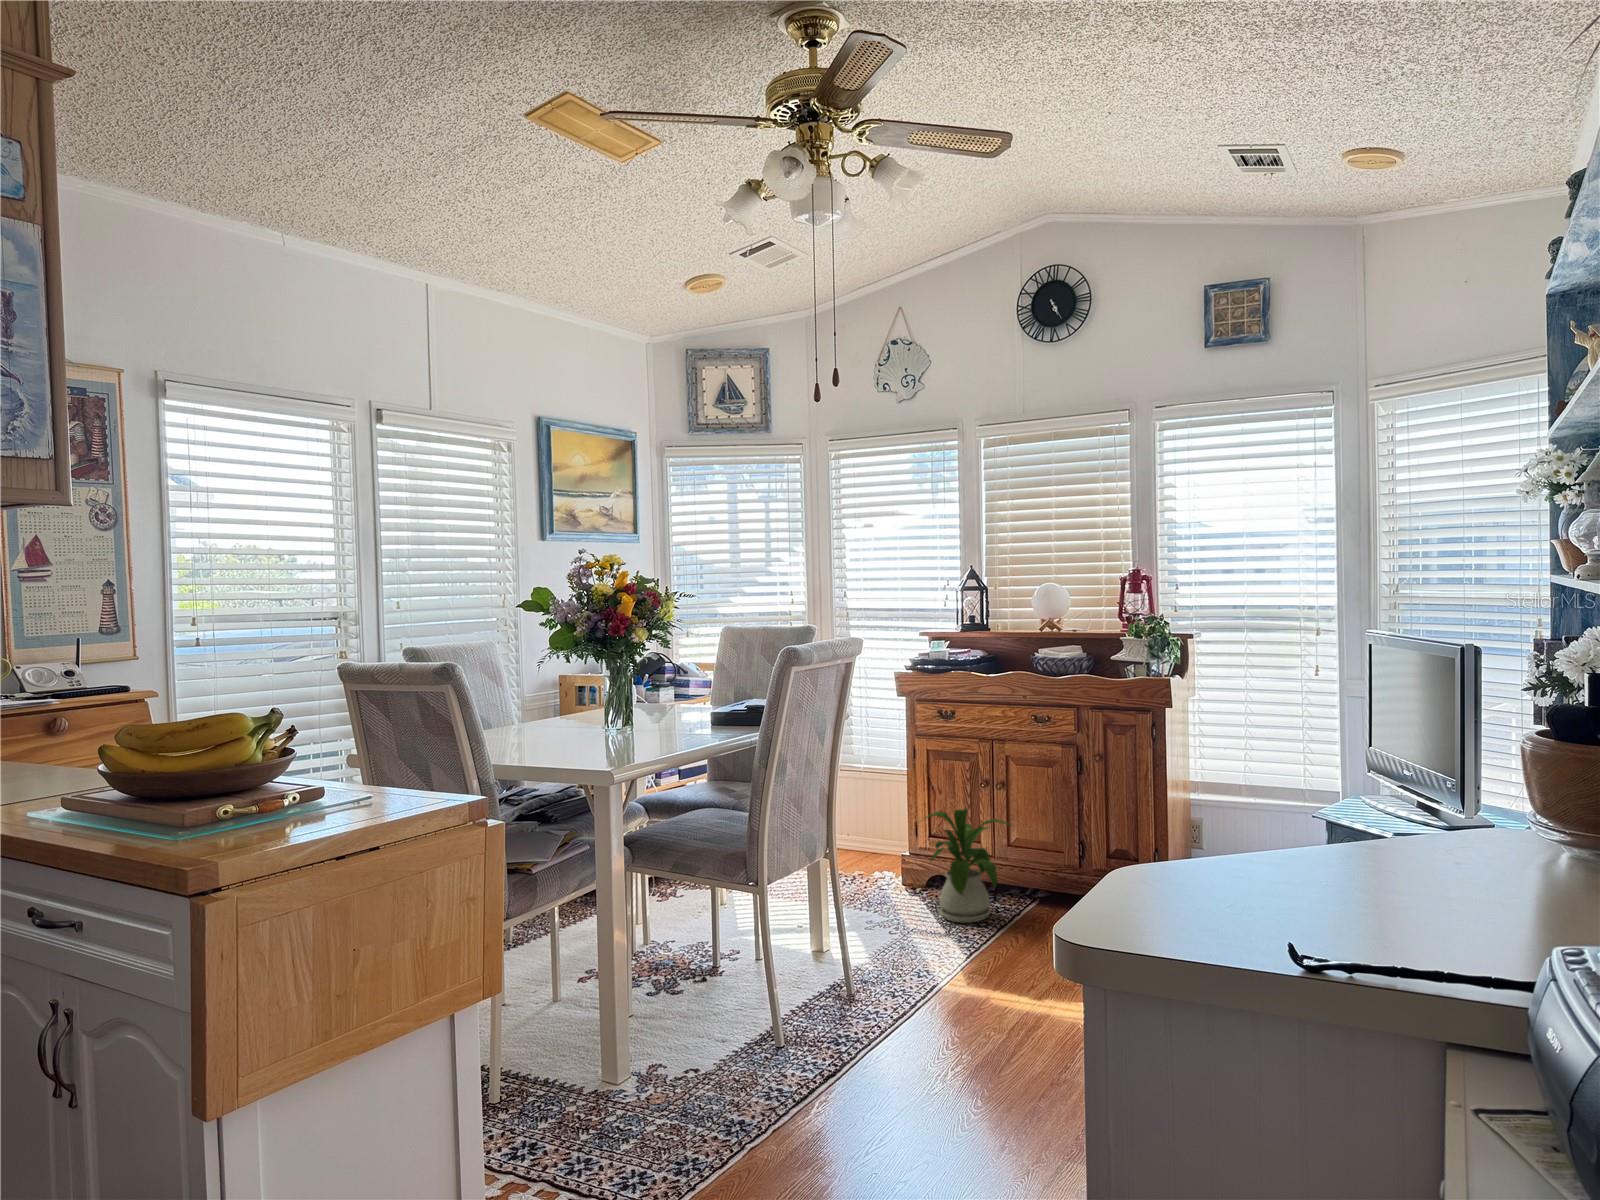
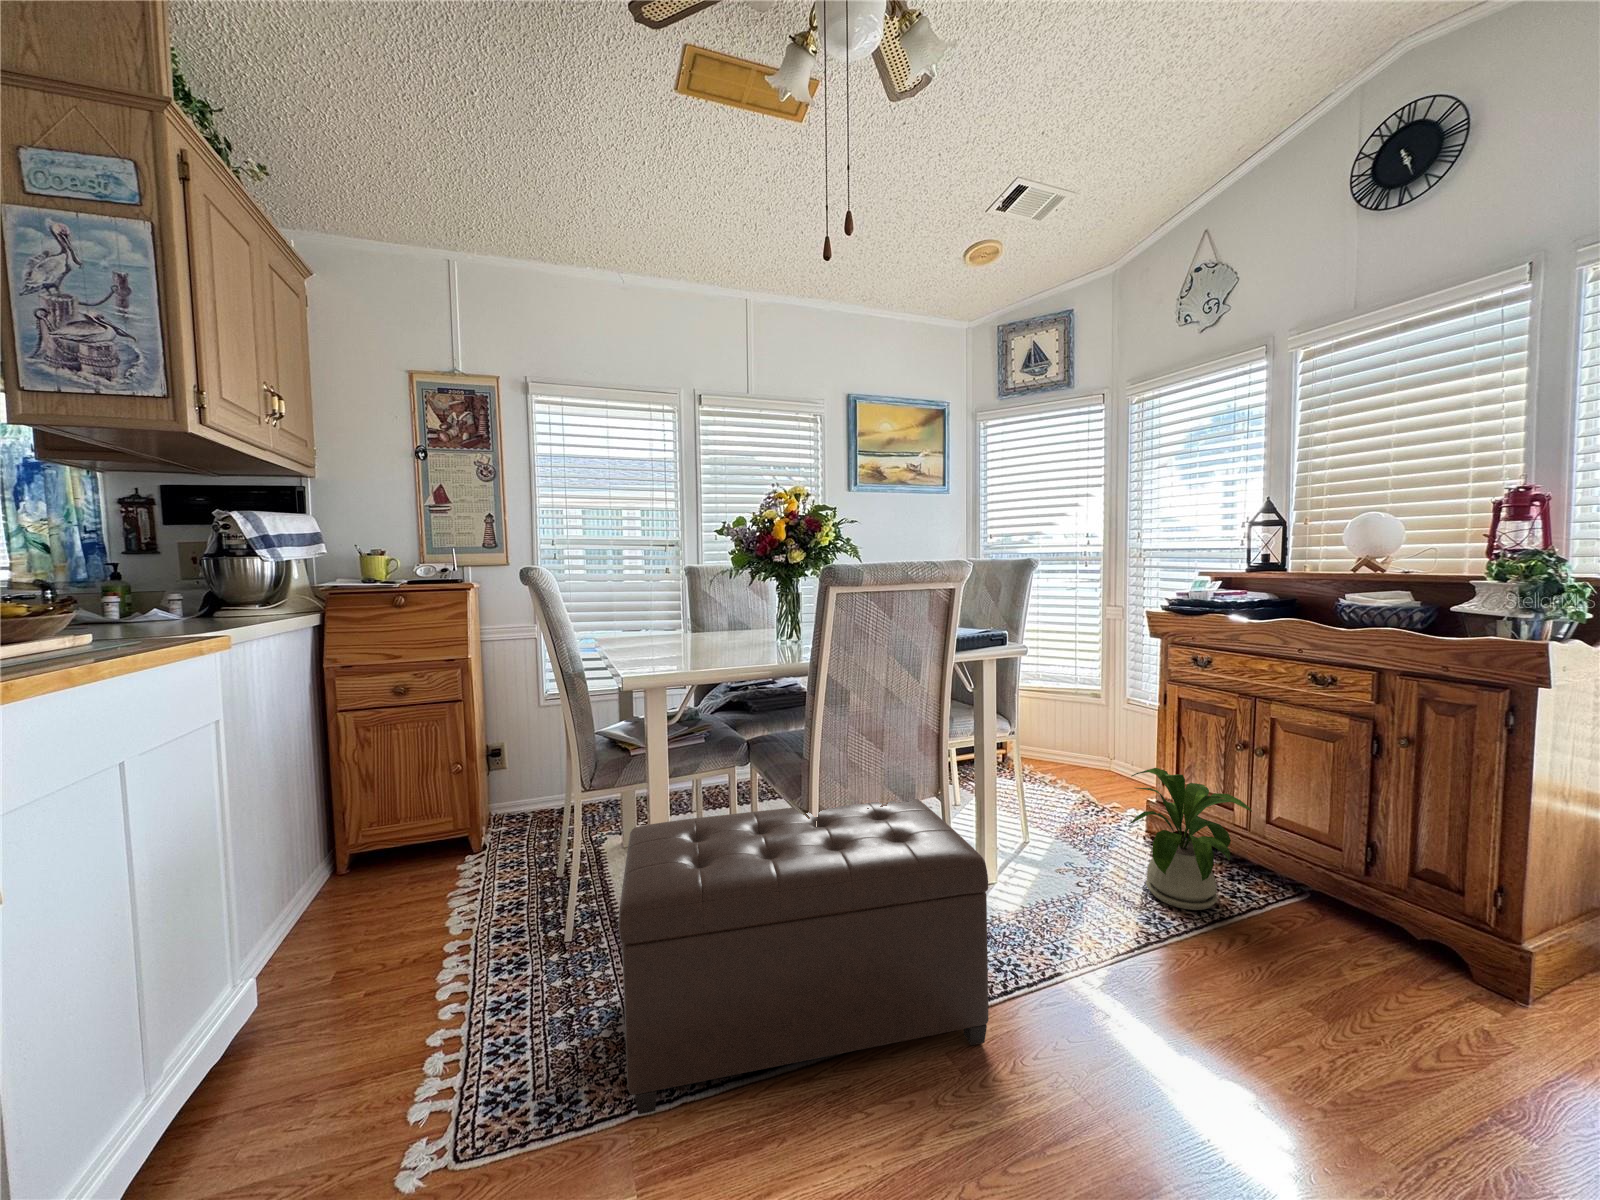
ottoman: none [630,857,931,1130] -> present [618,799,989,1115]

